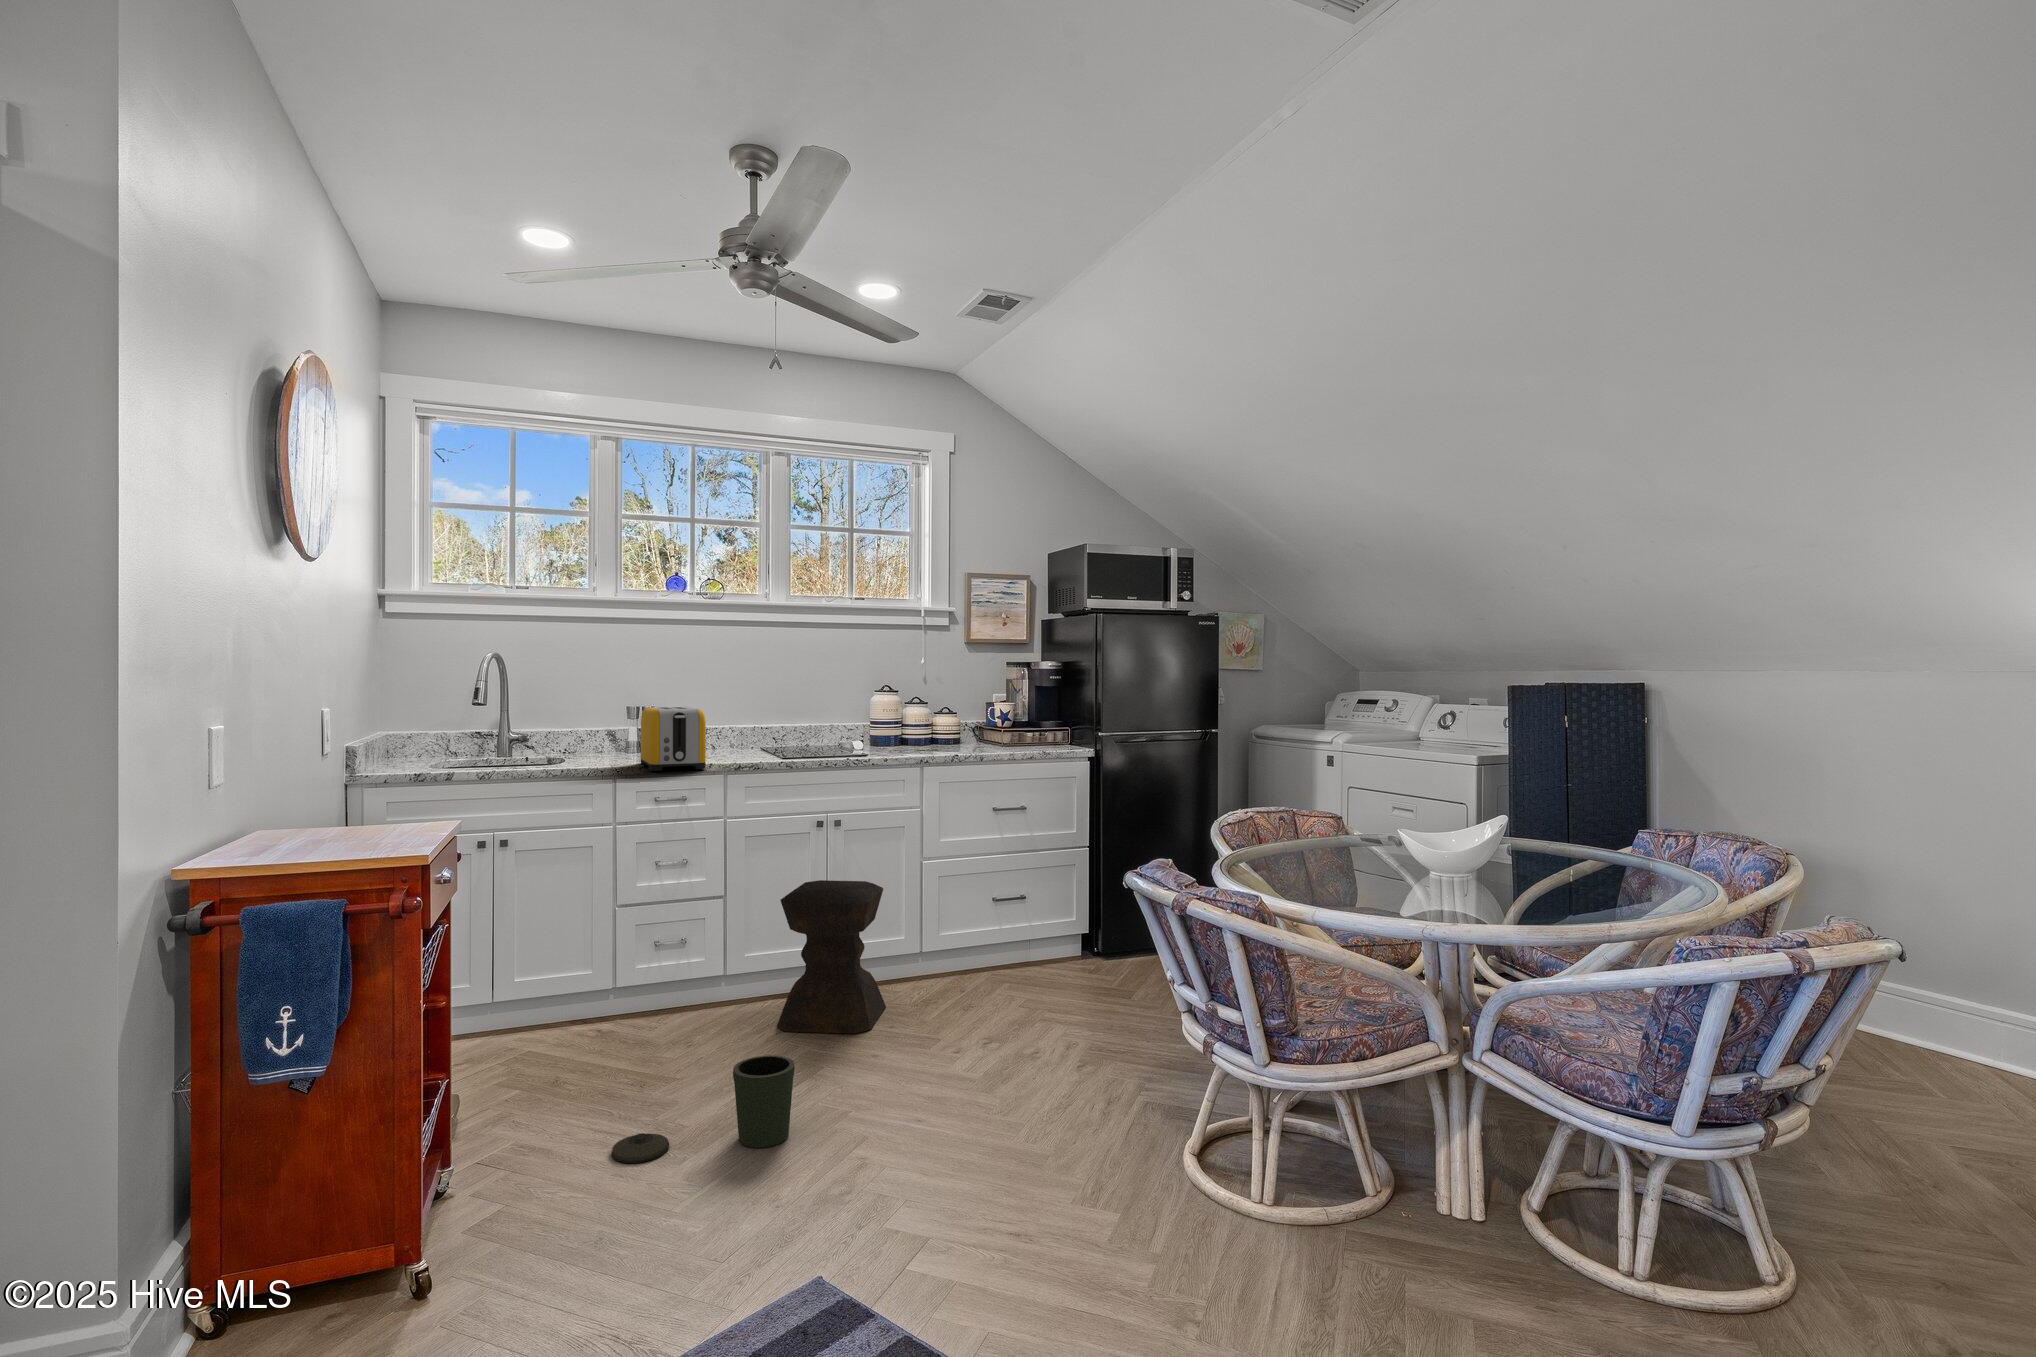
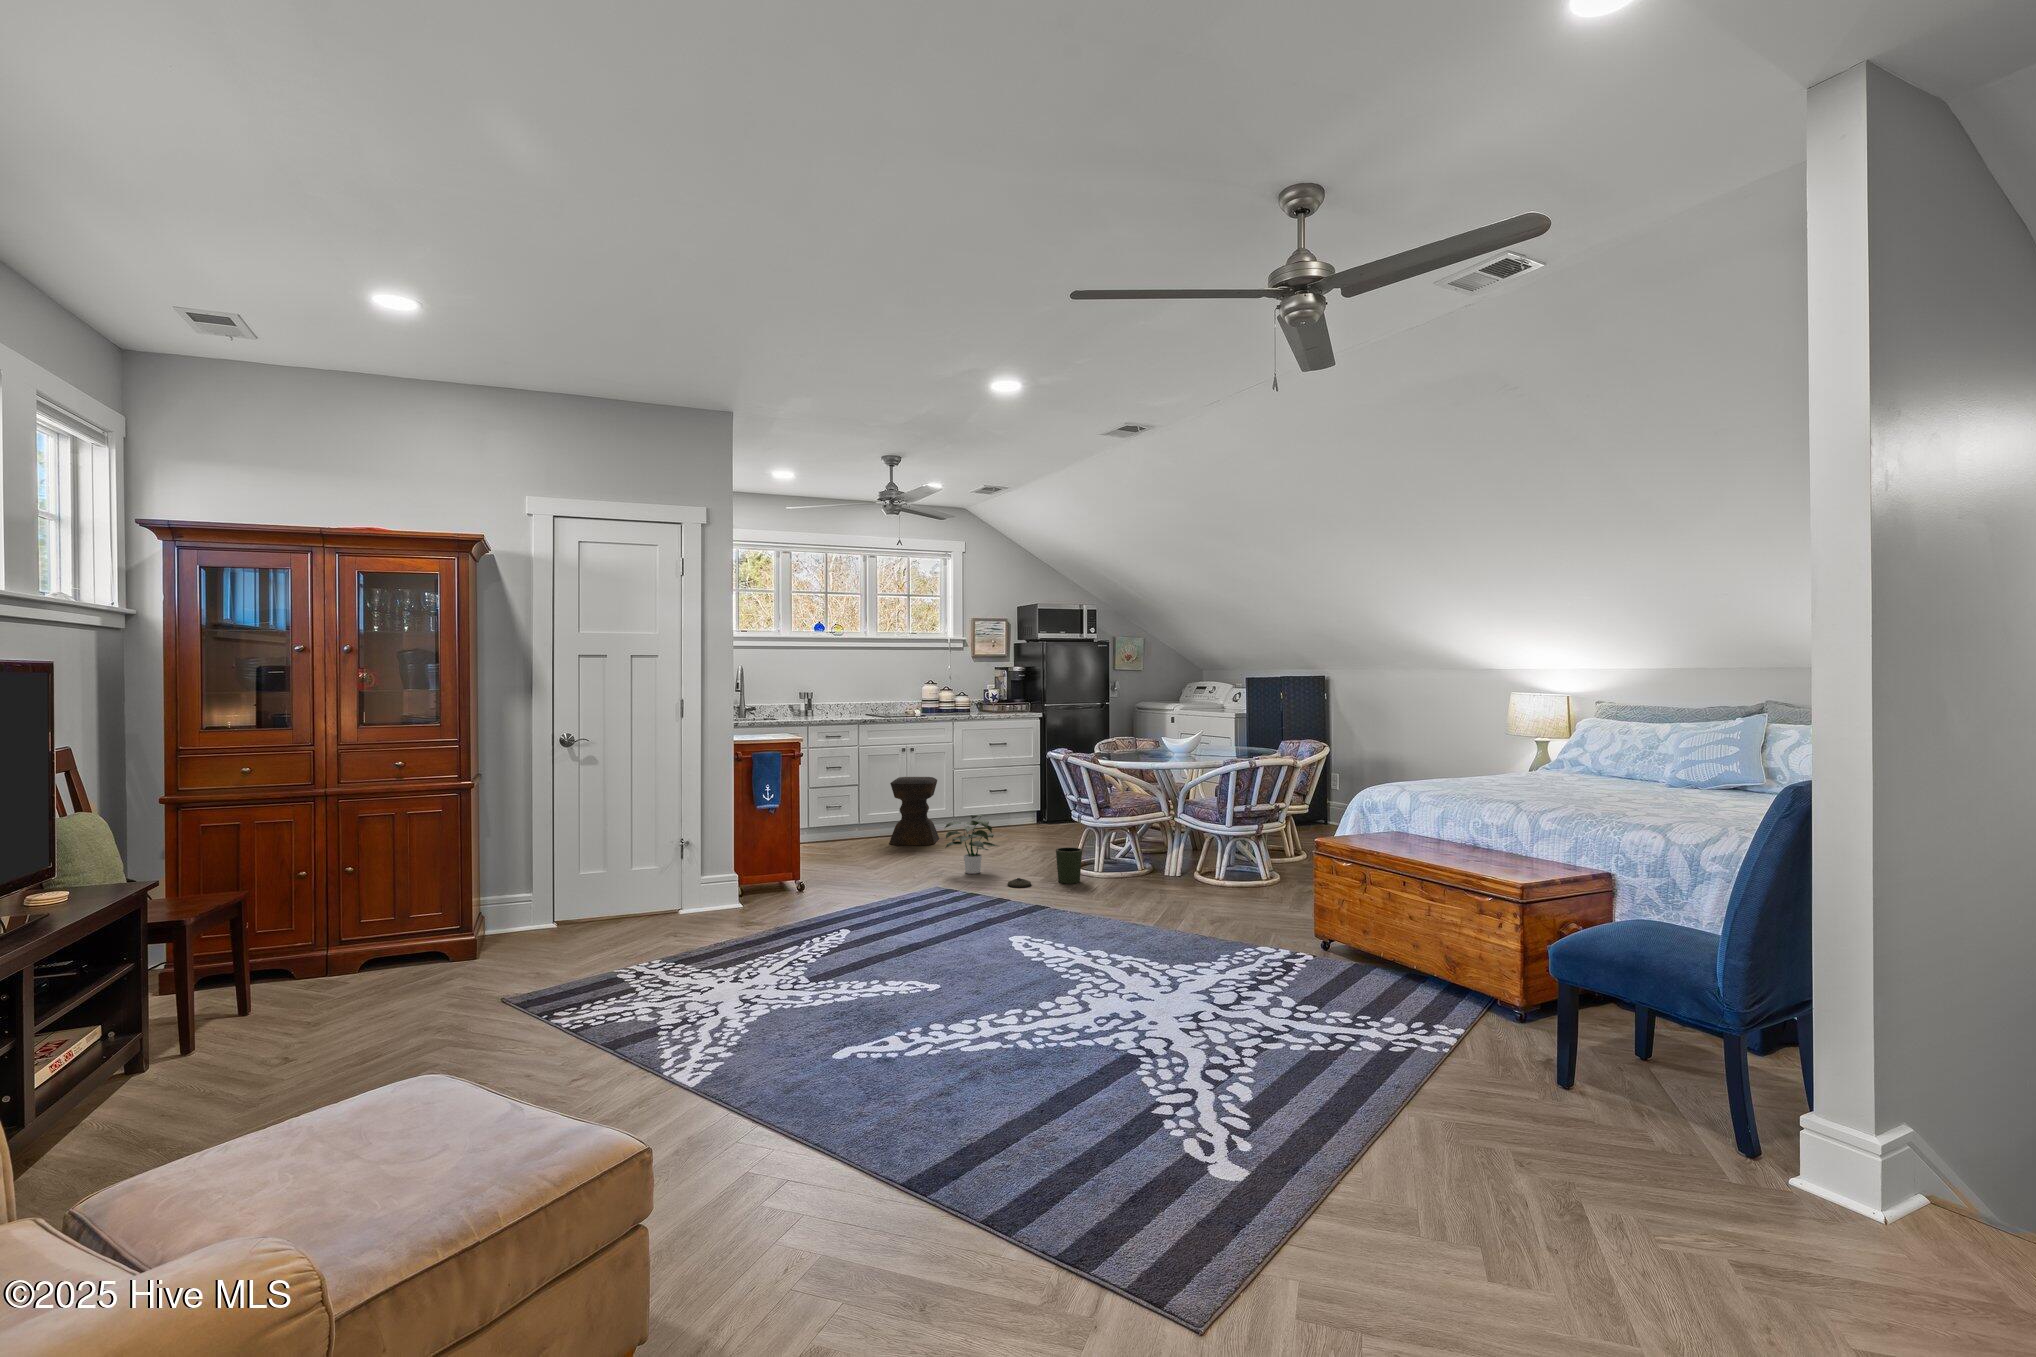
toaster: present [641,707,706,771] -> none [817,692,852,722]
potted plant: none [861,1020,1002,1183] -> present [945,814,998,874]
trash can: present [611,1055,795,1163] -> present [1007,848,1082,887]

